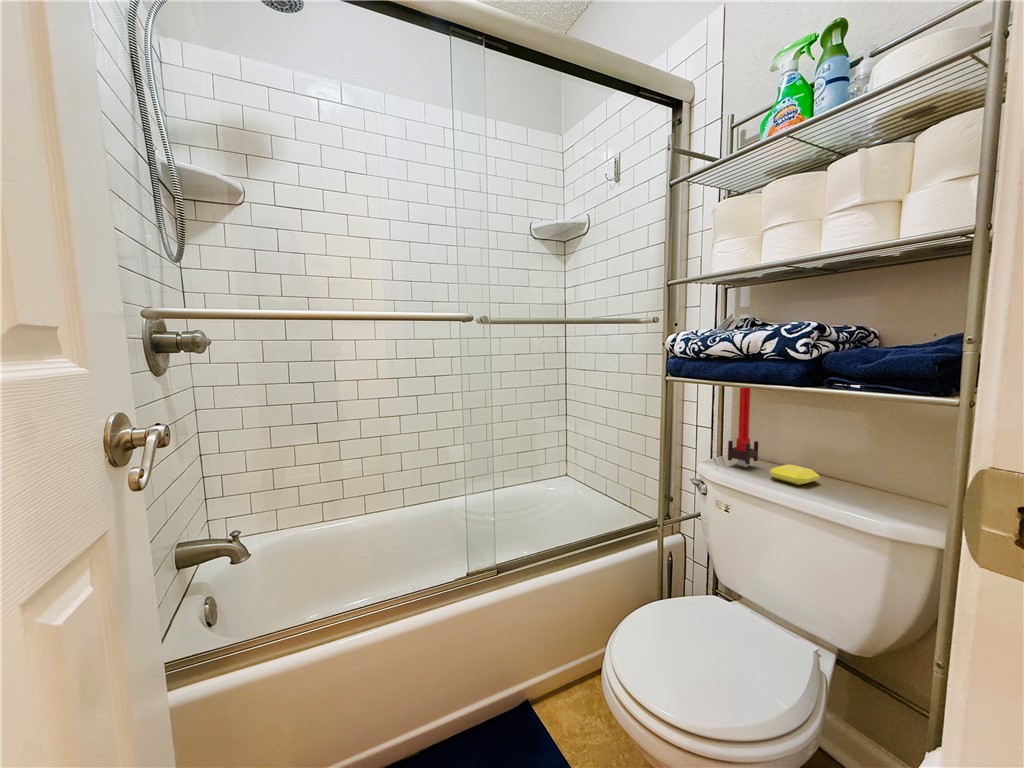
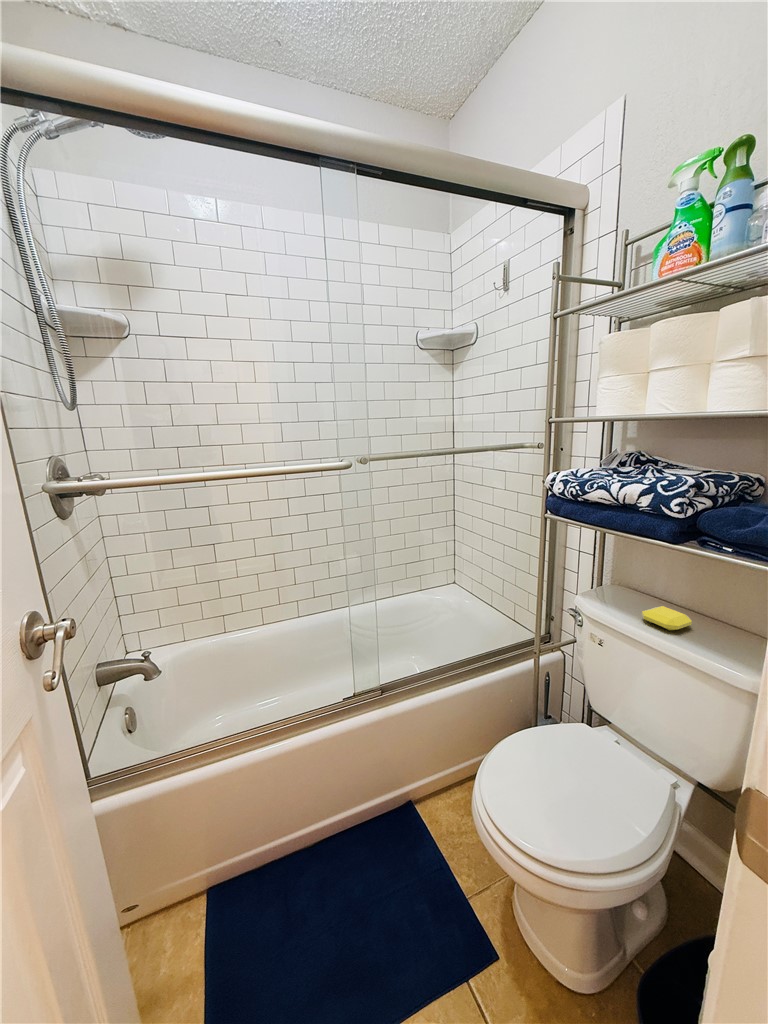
candle: present [728,388,759,467] -> none [602,508,634,604]

